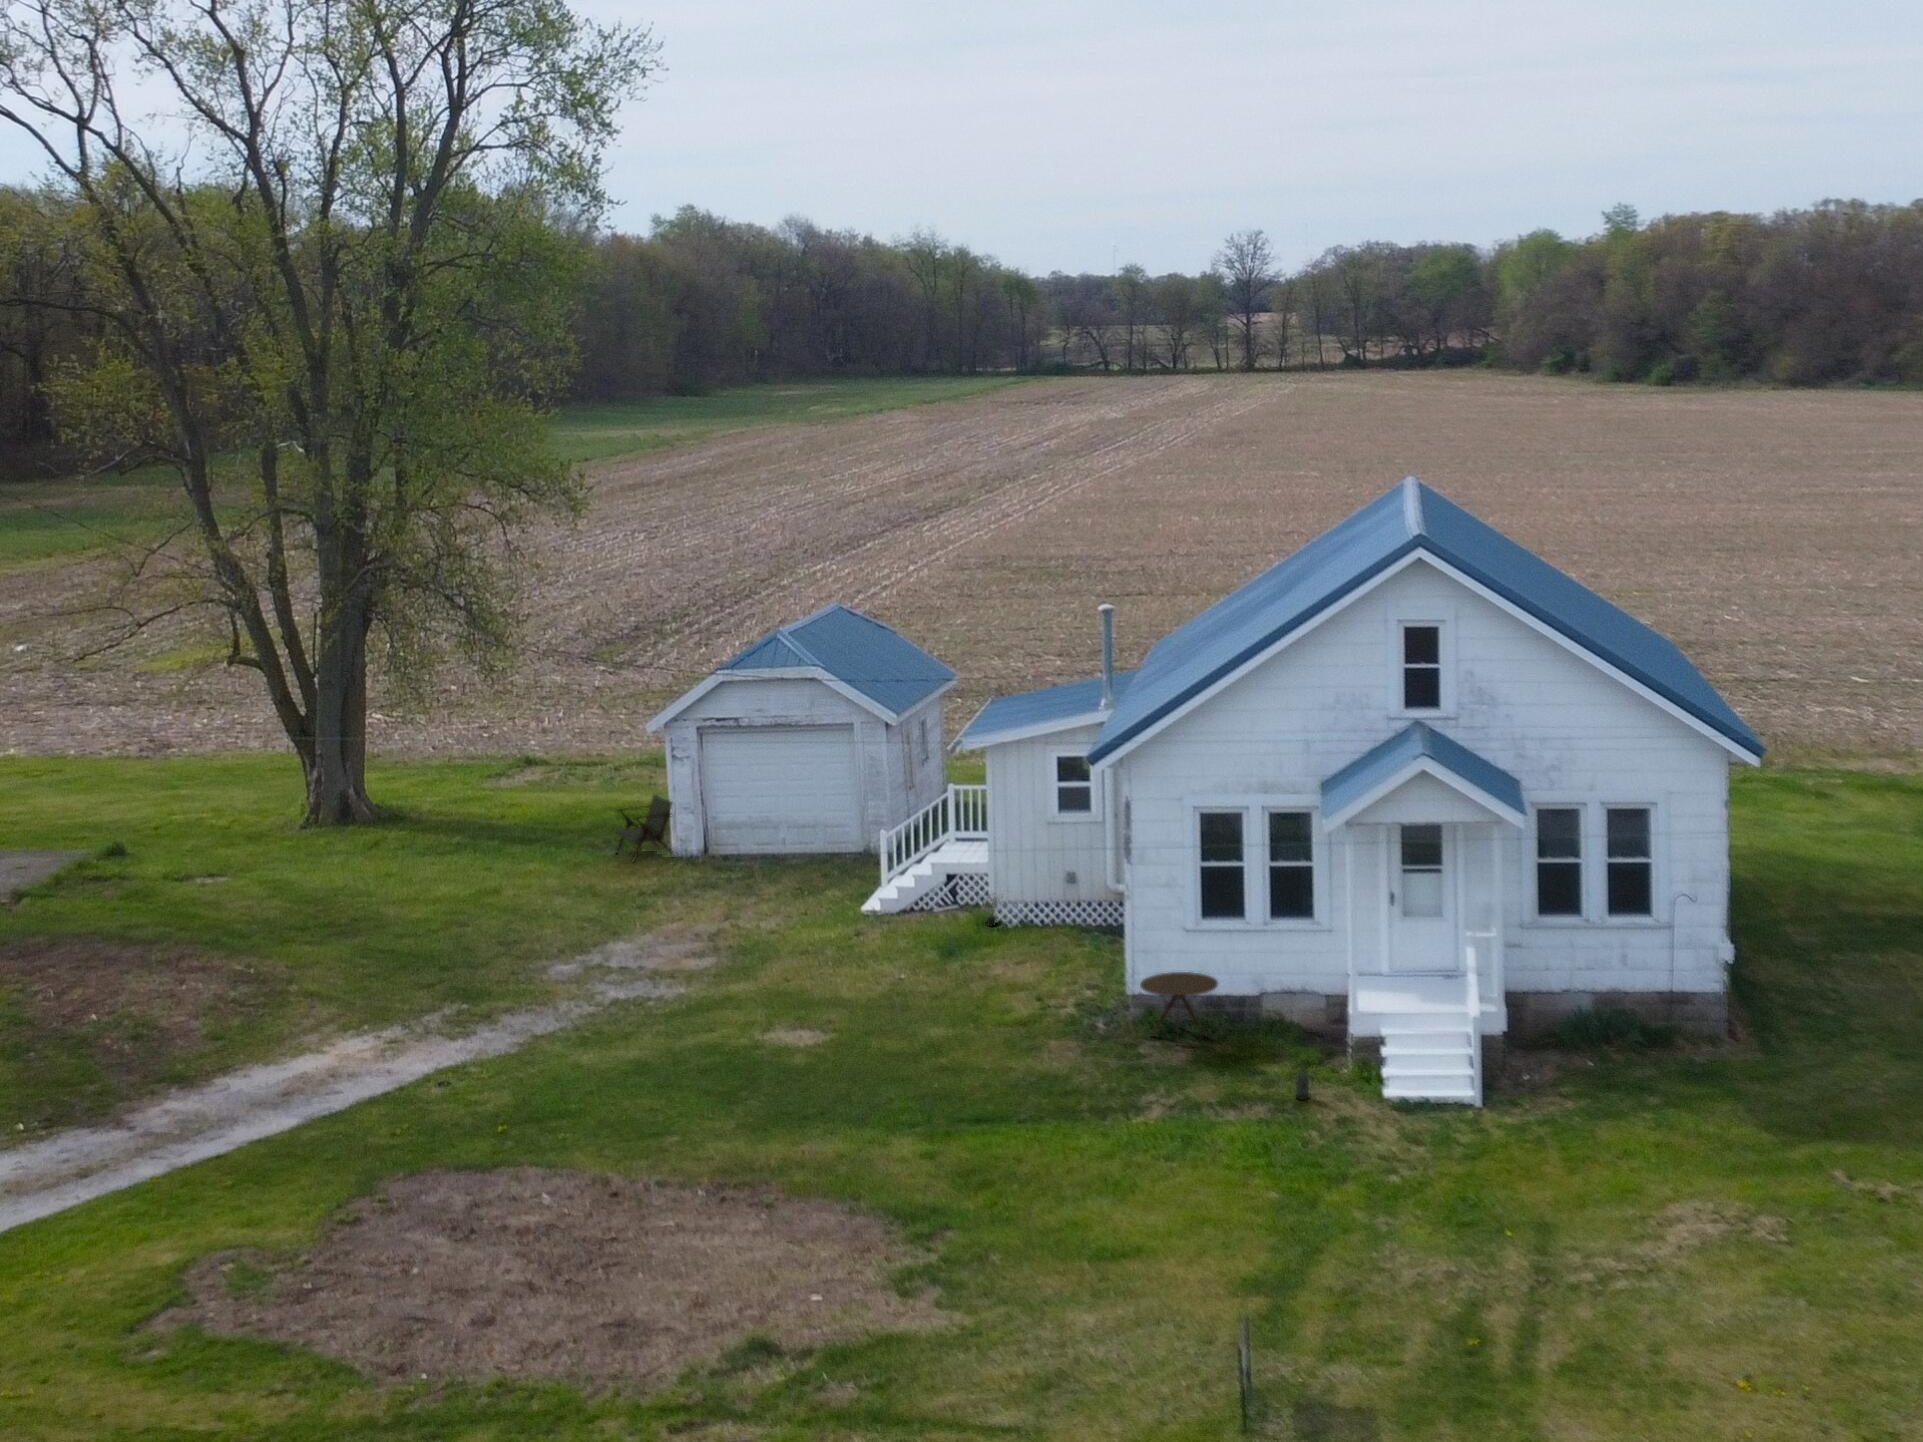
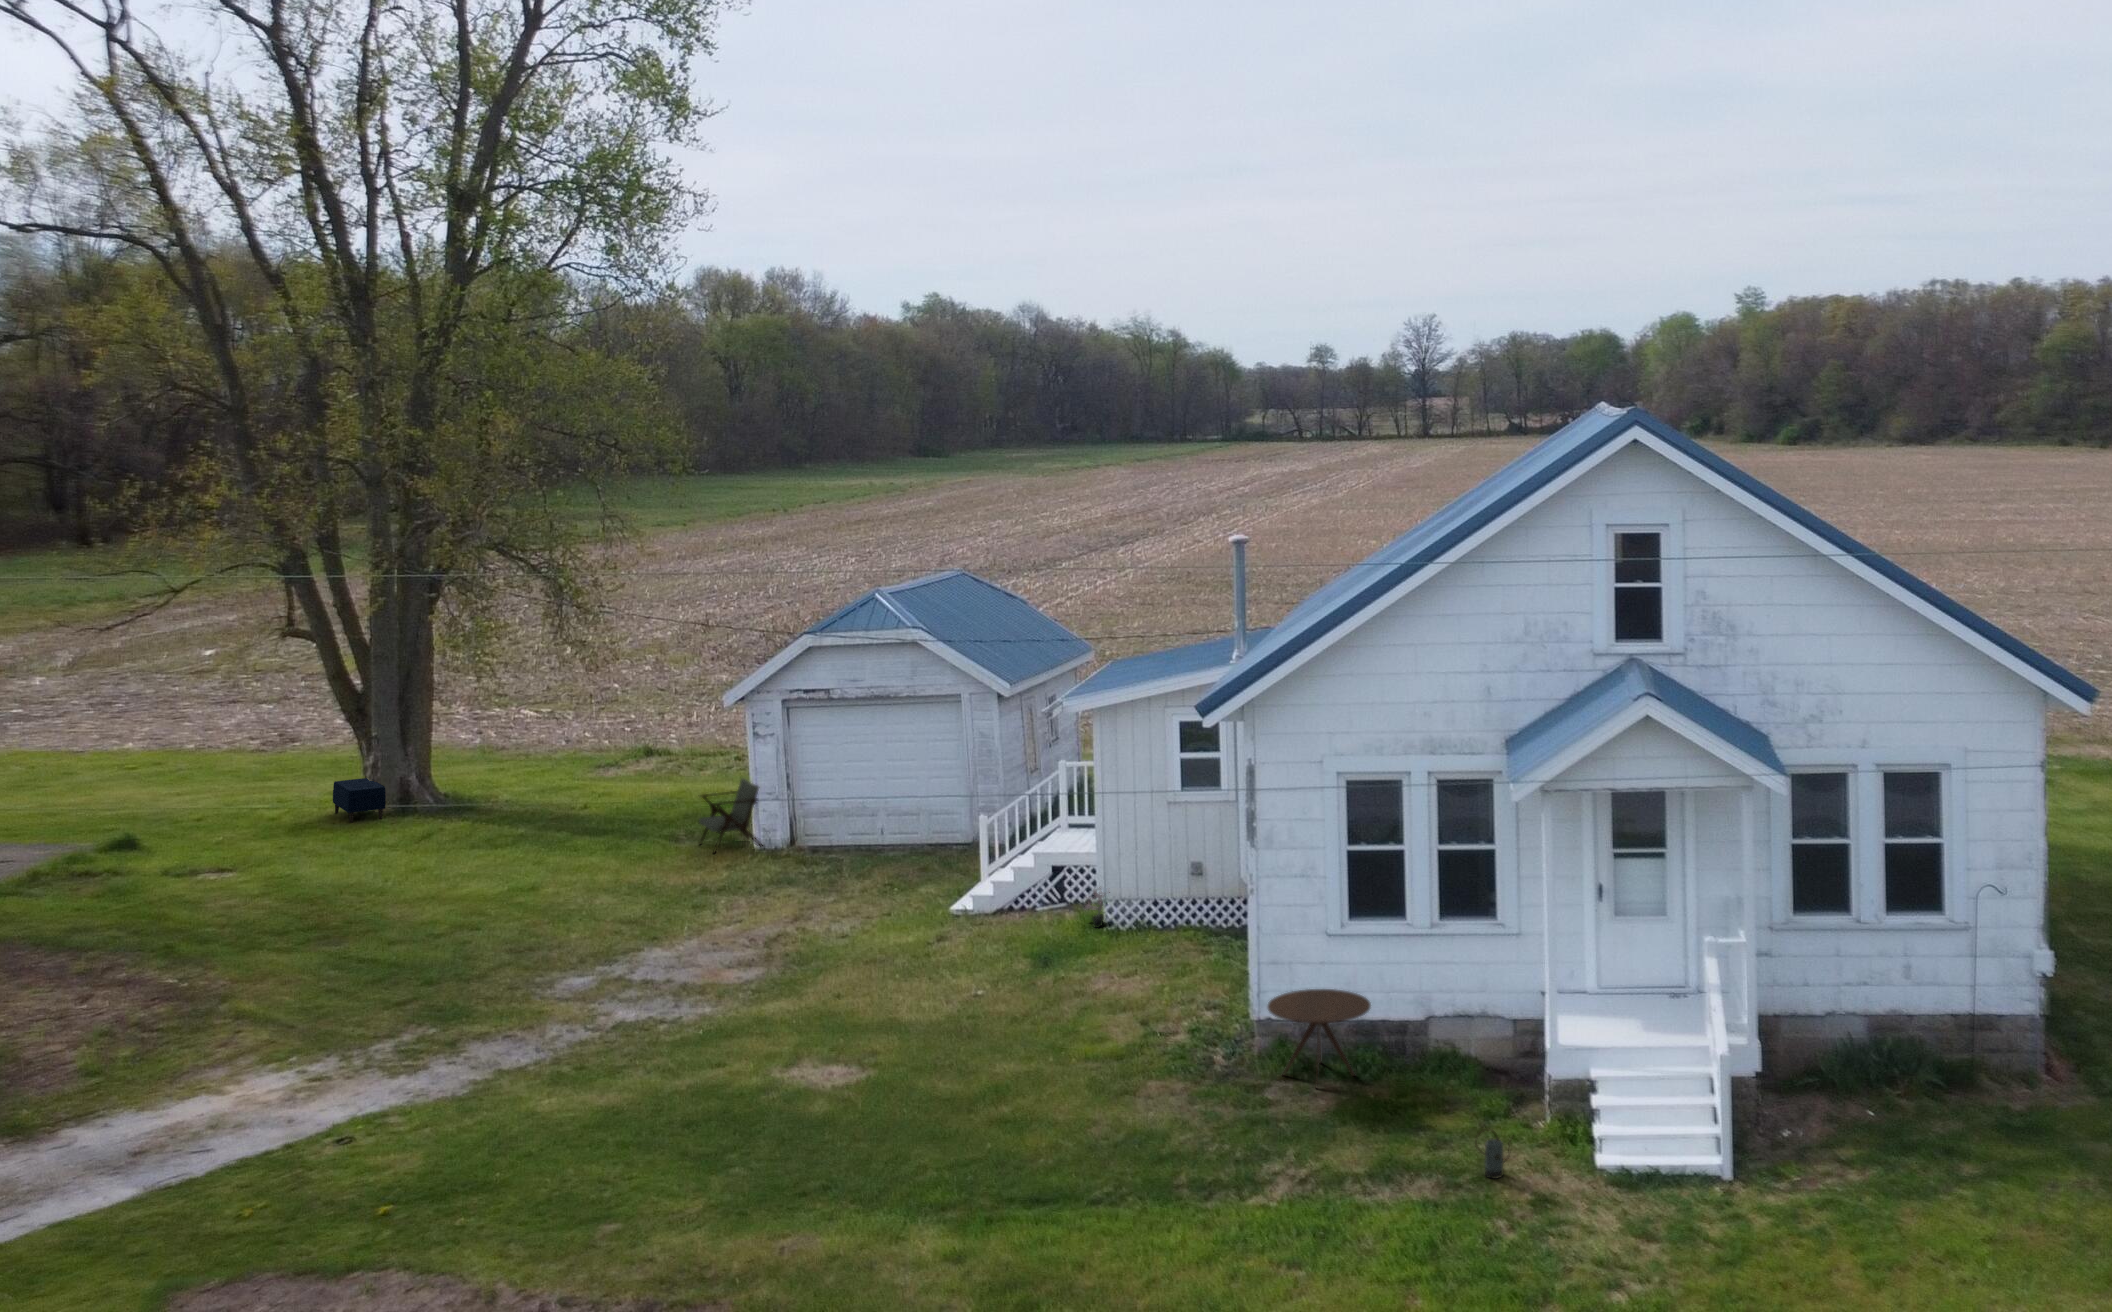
bench: none [247,790,303,832] -> present [333,778,386,823]

